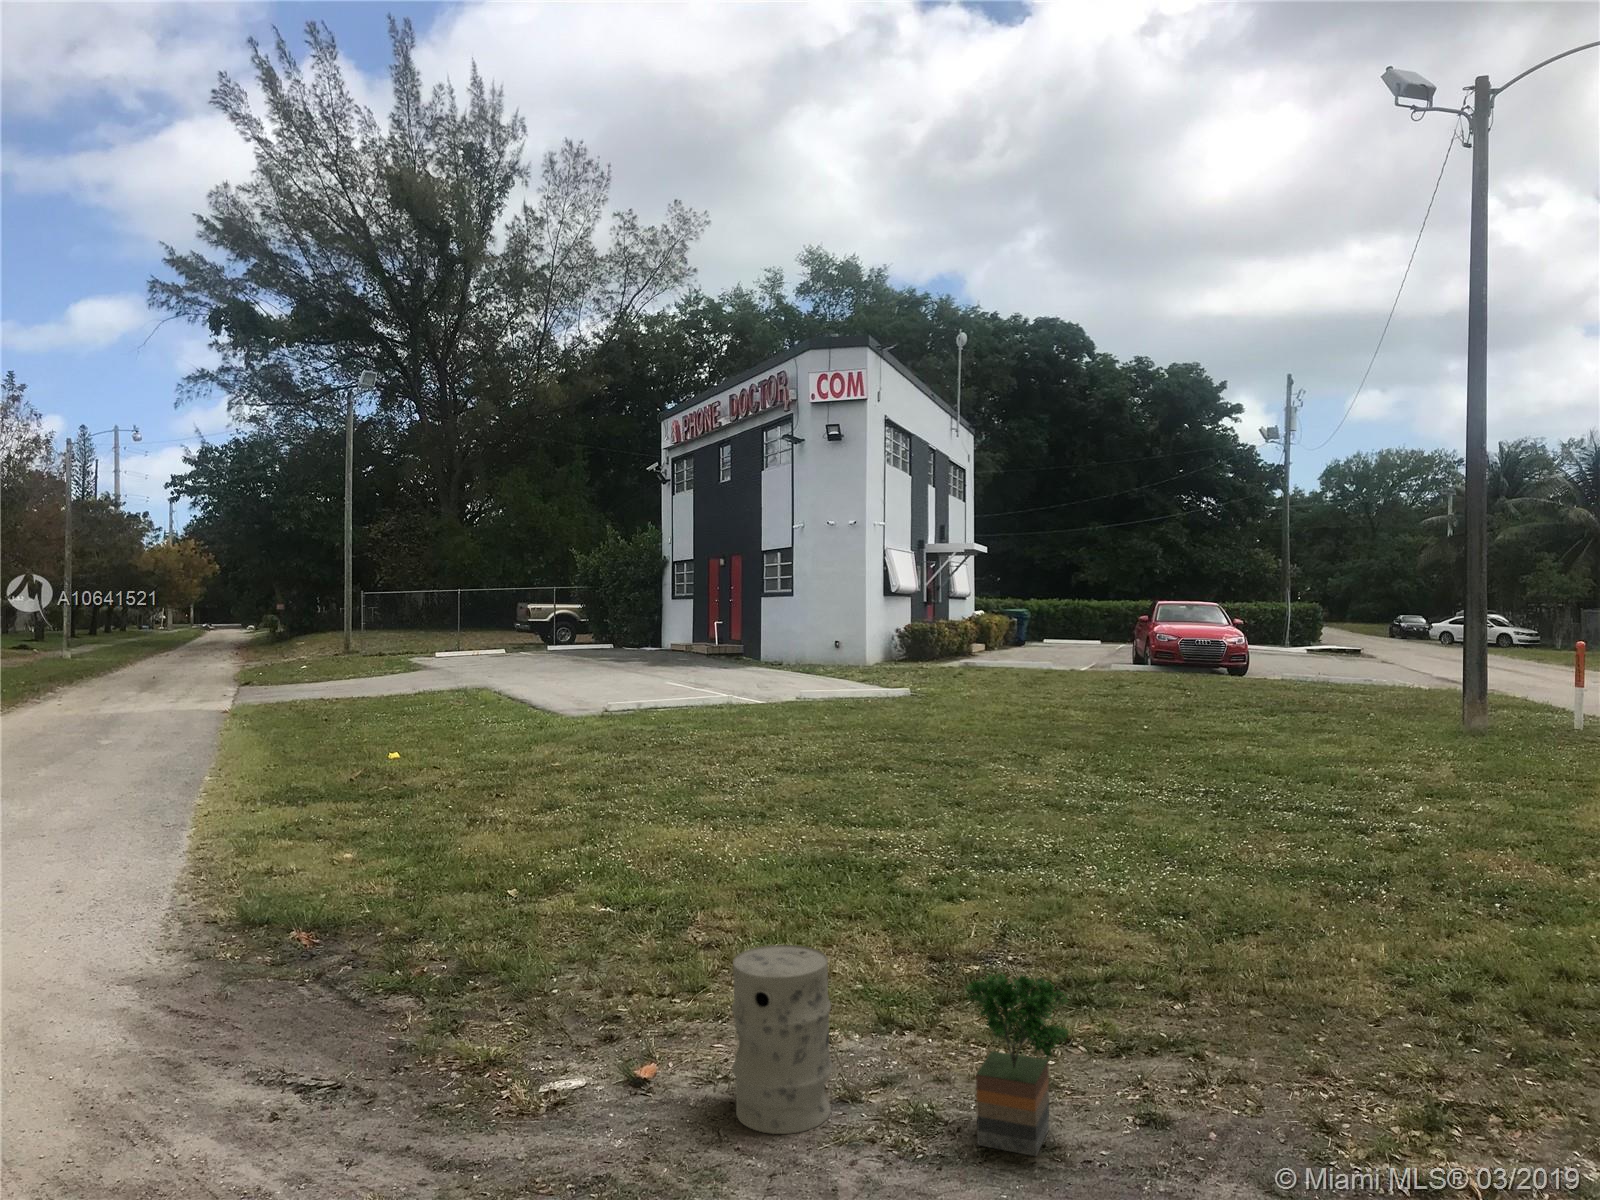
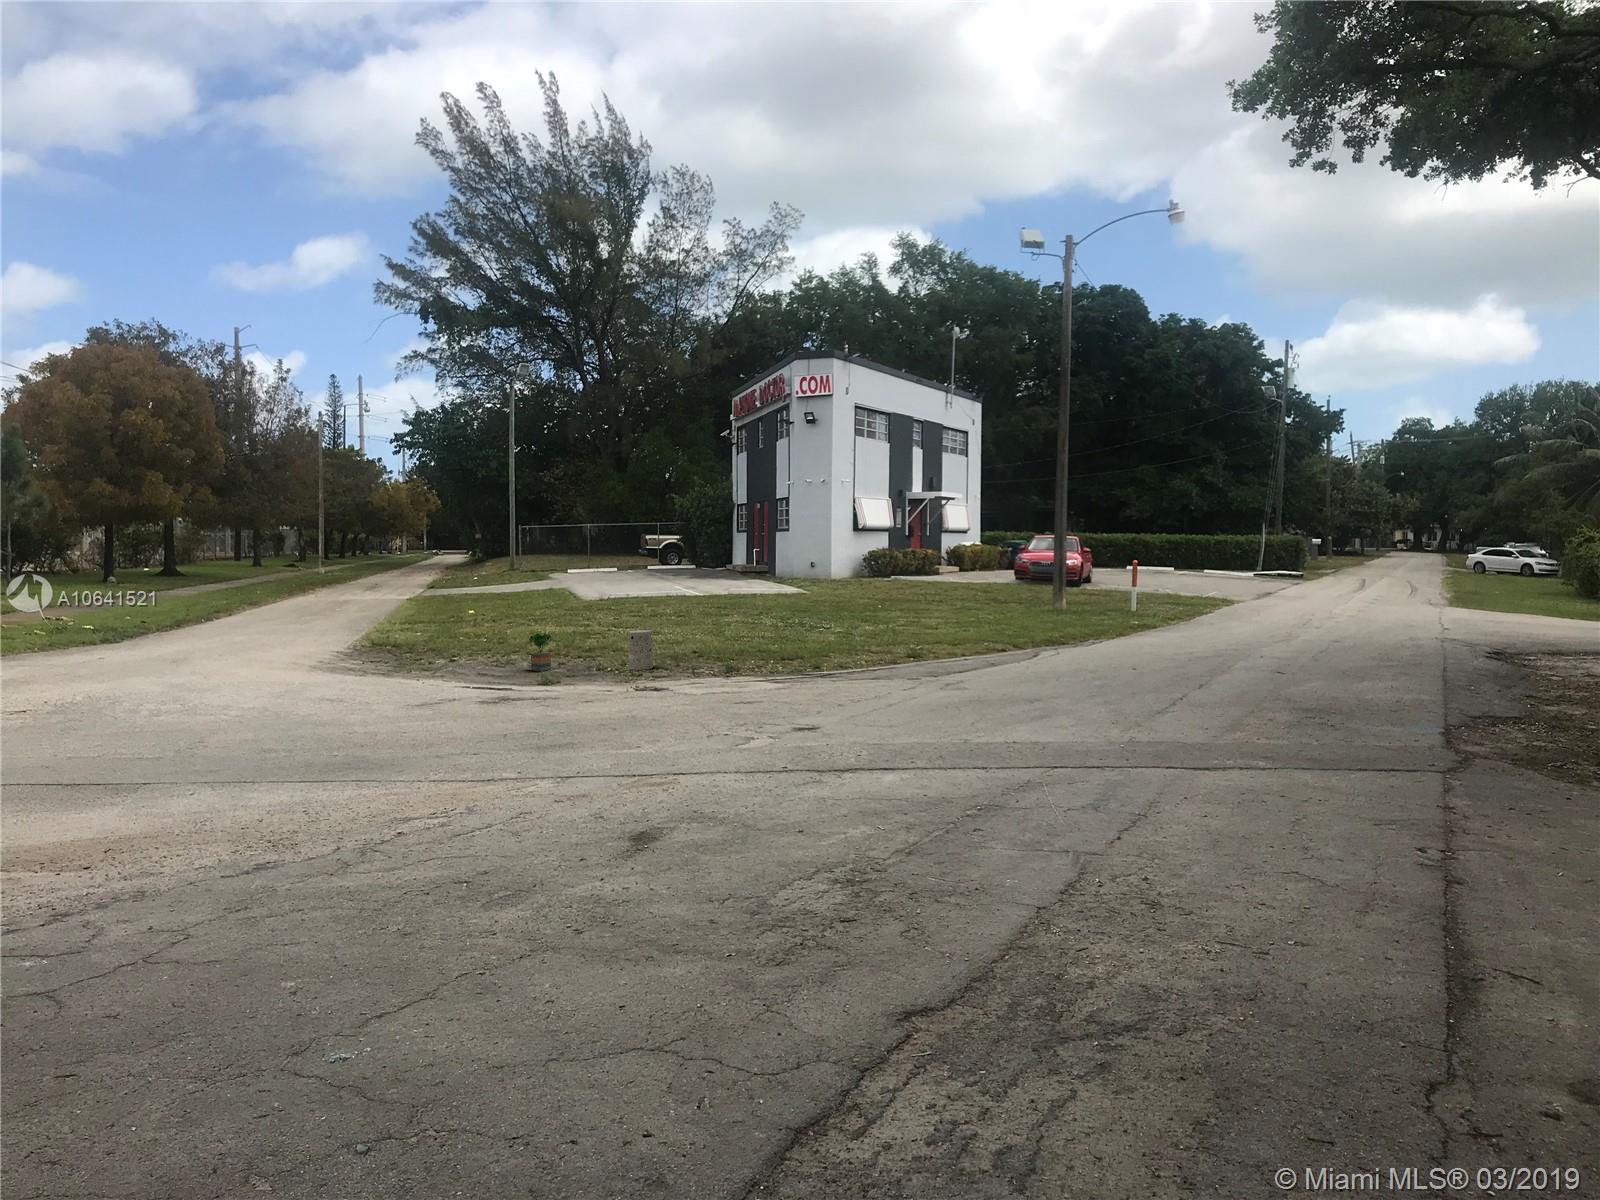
trash can: present [732,945,833,1134] -> present [628,630,653,670]

